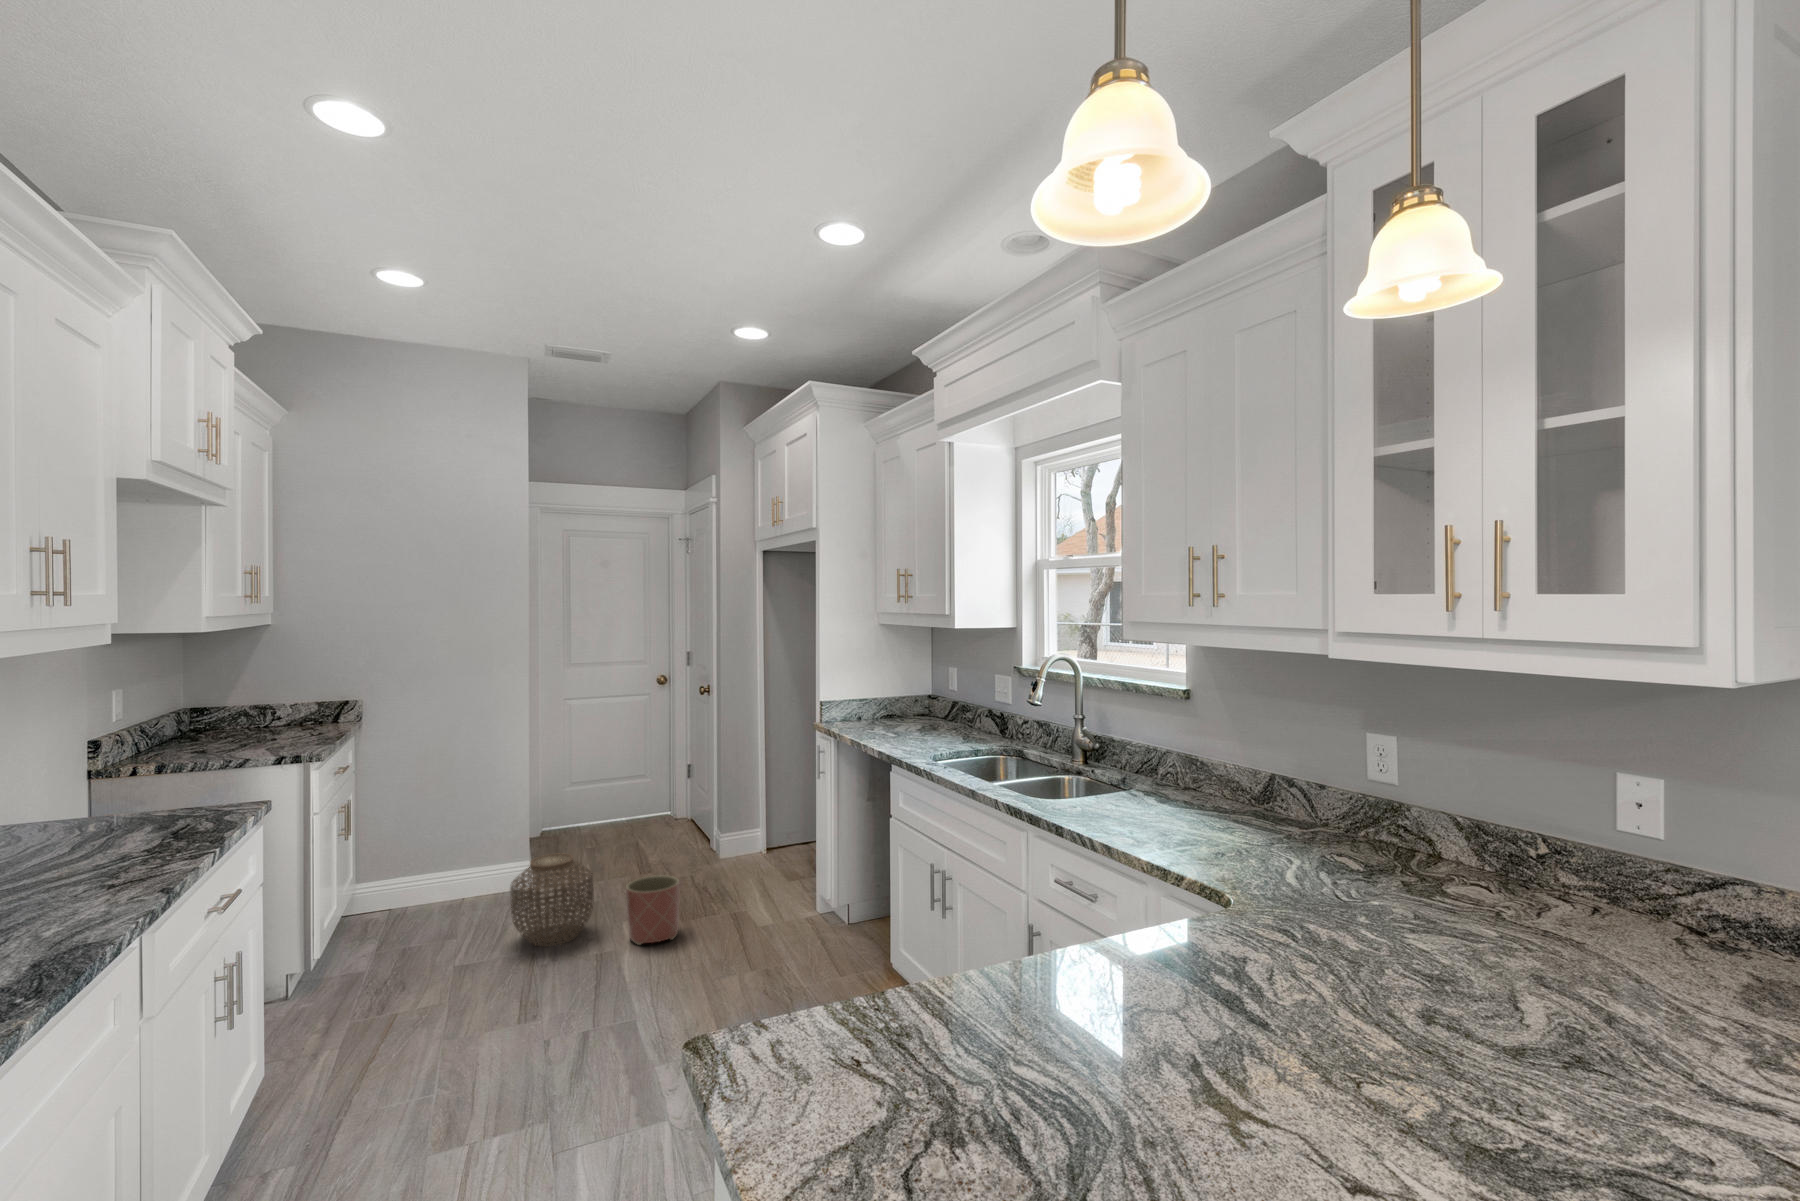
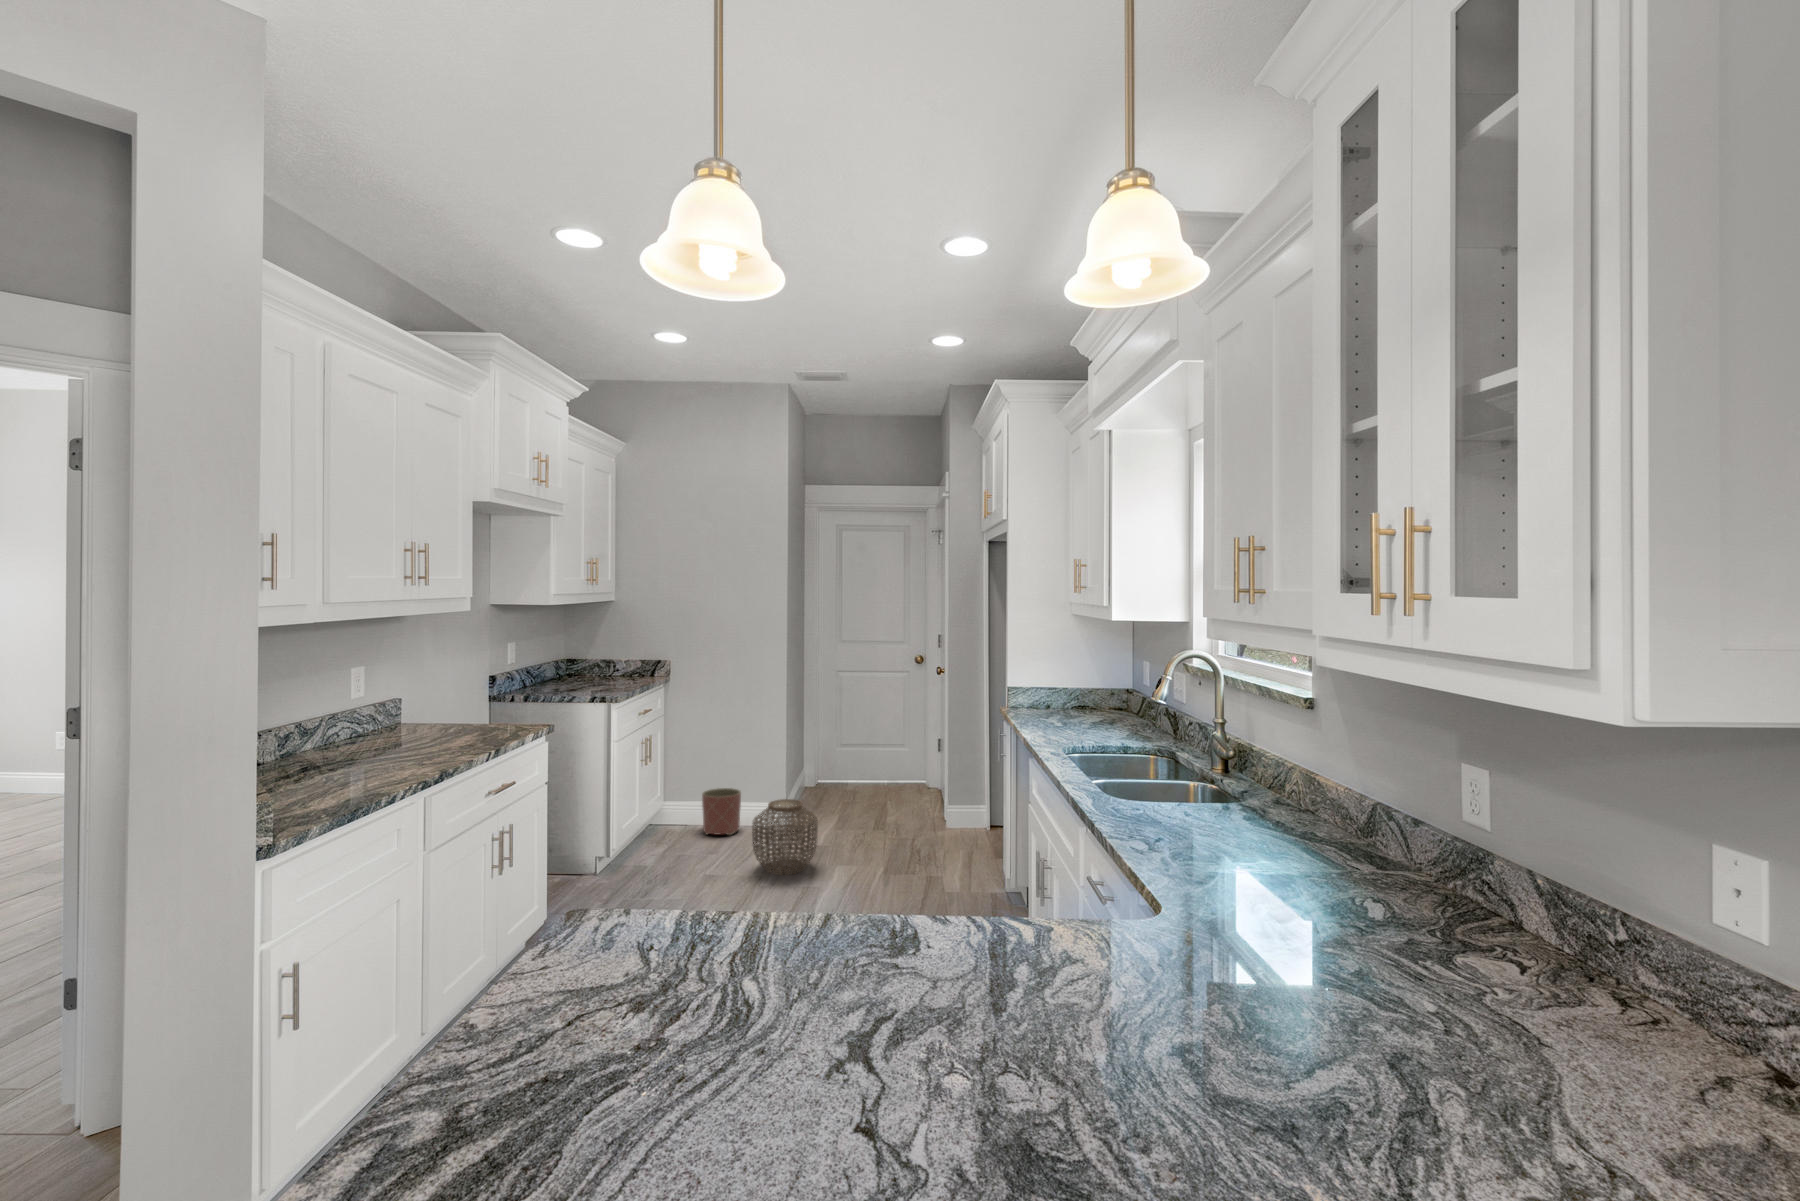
planter: present [626,875,679,945] -> present [702,788,741,835]

